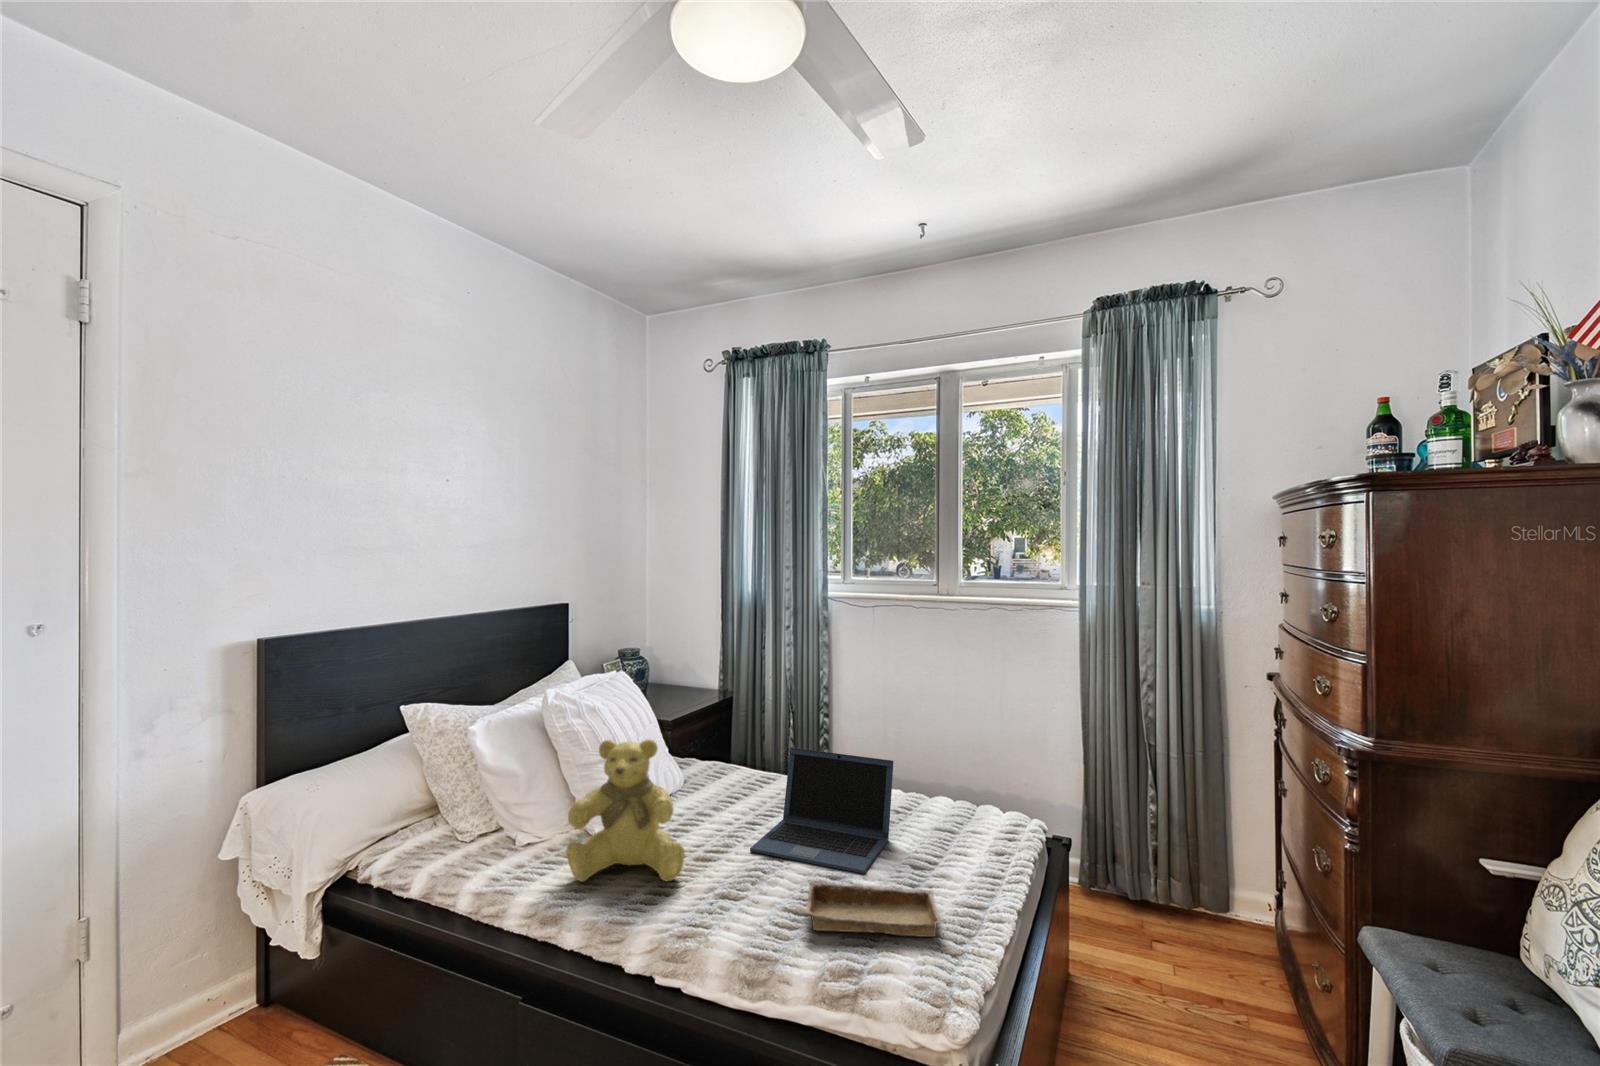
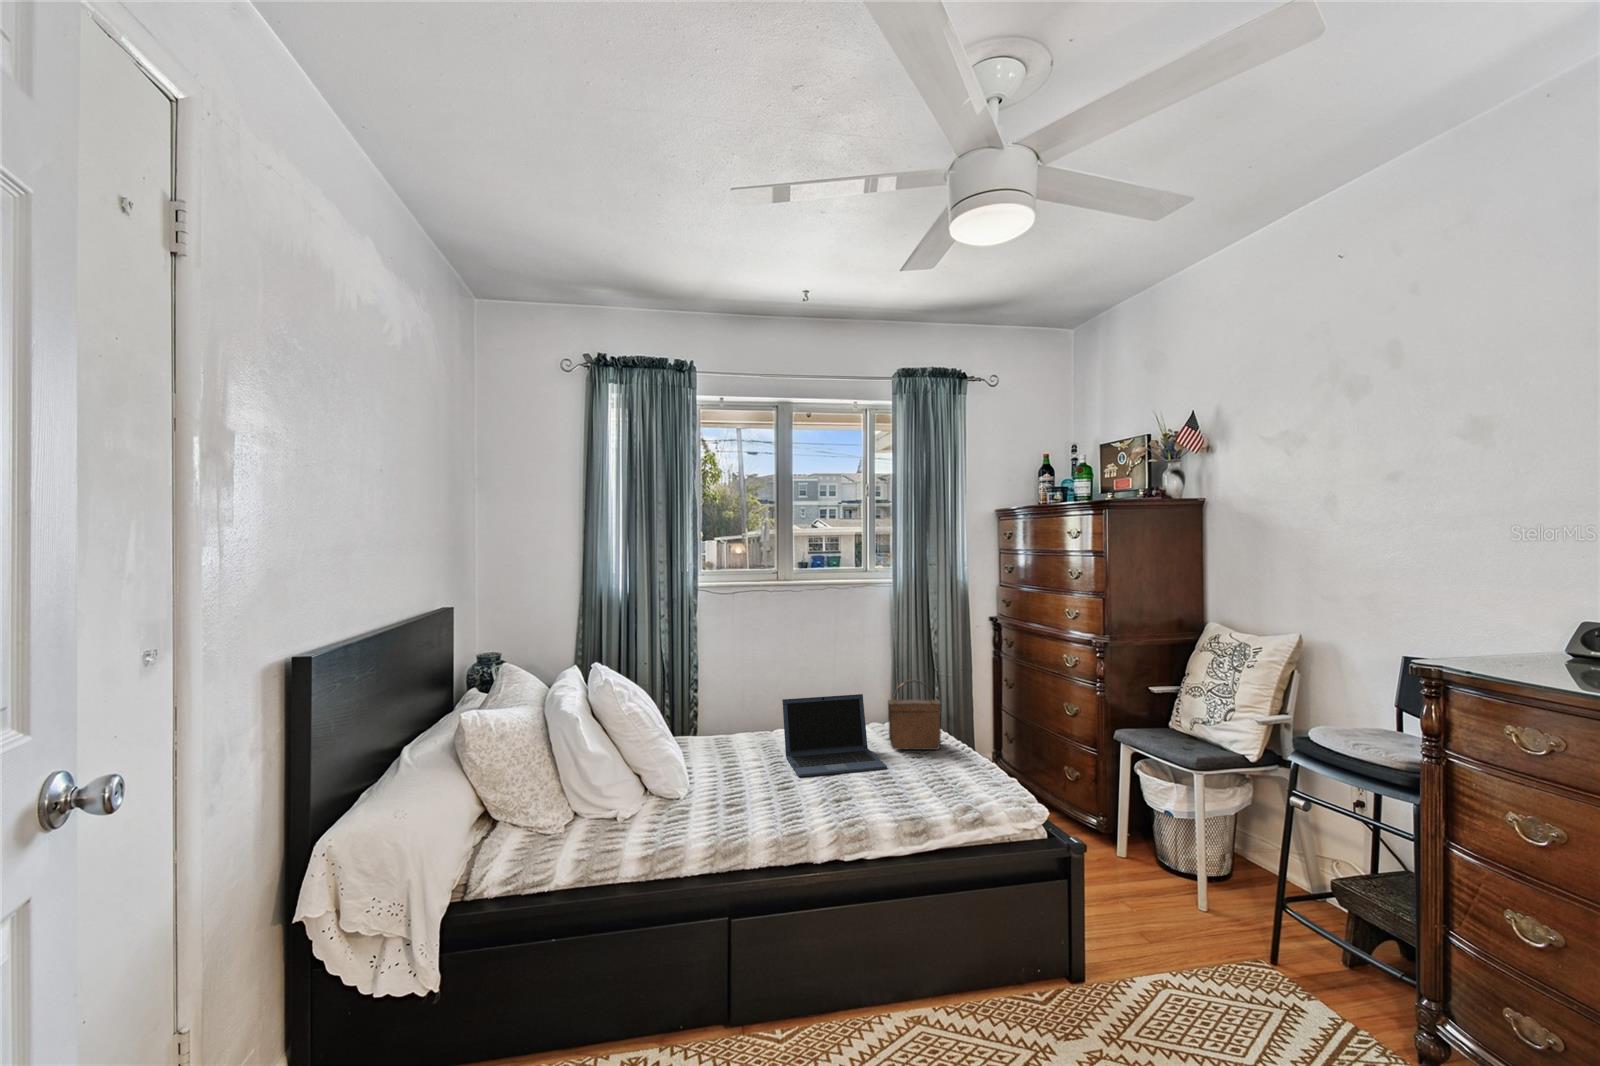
teddy bear: present [566,739,685,882] -> none [705,698,791,824]
handbag: none [918,754,1000,868] -> present [888,680,941,750]
tray: present [806,882,940,937] -> none [884,761,978,798]

